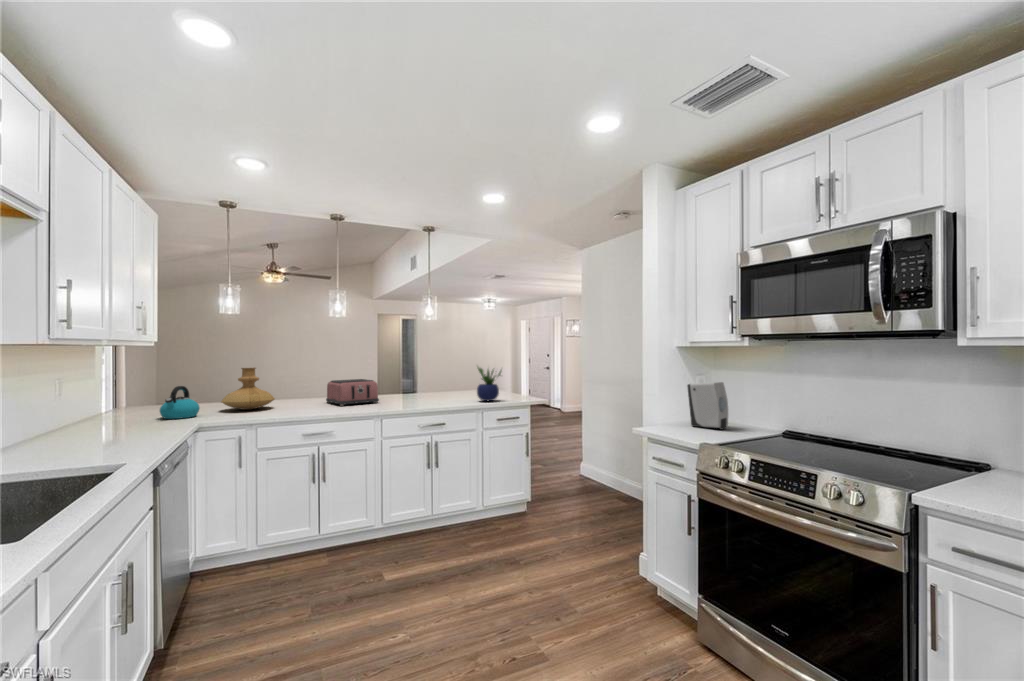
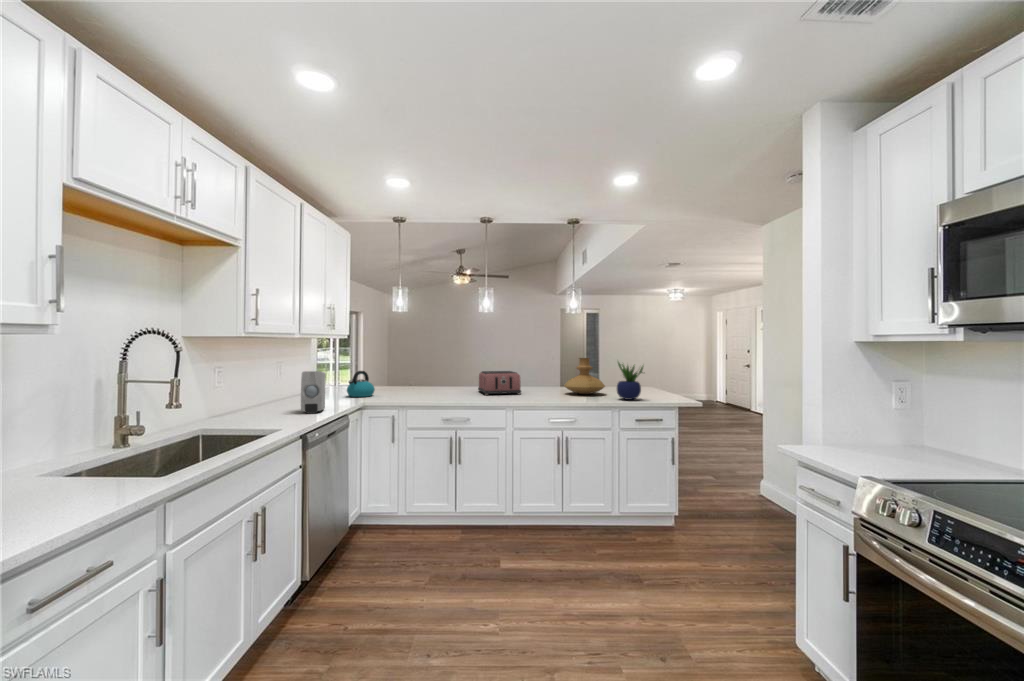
vase: present [221,368,275,410] -> present [564,358,605,394]
soap dispenser: present [687,382,728,430] -> present [301,371,326,414]

